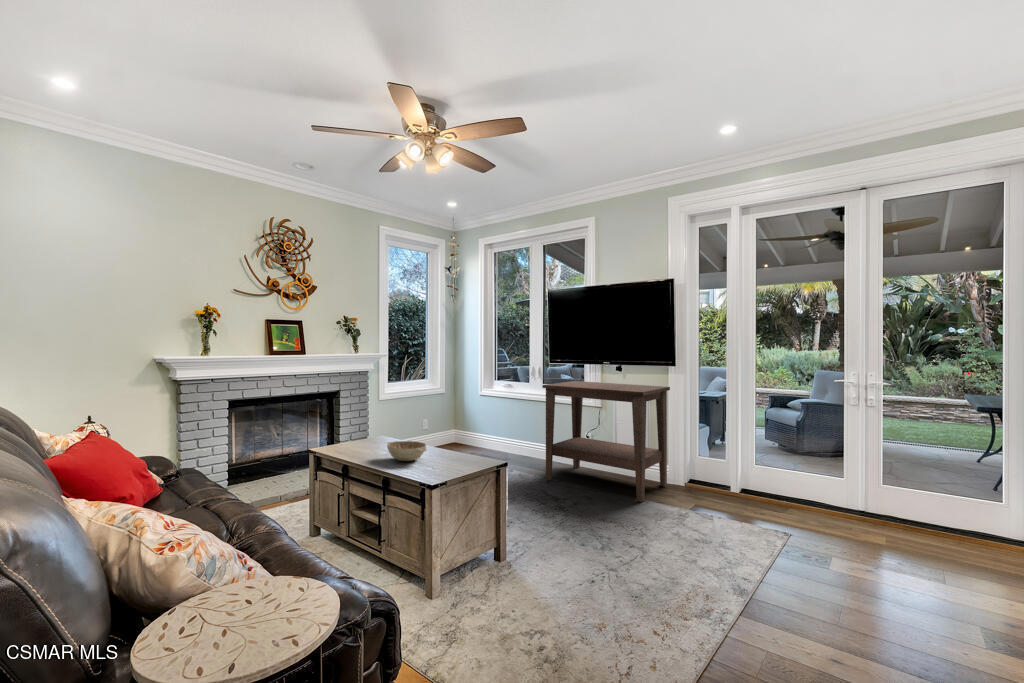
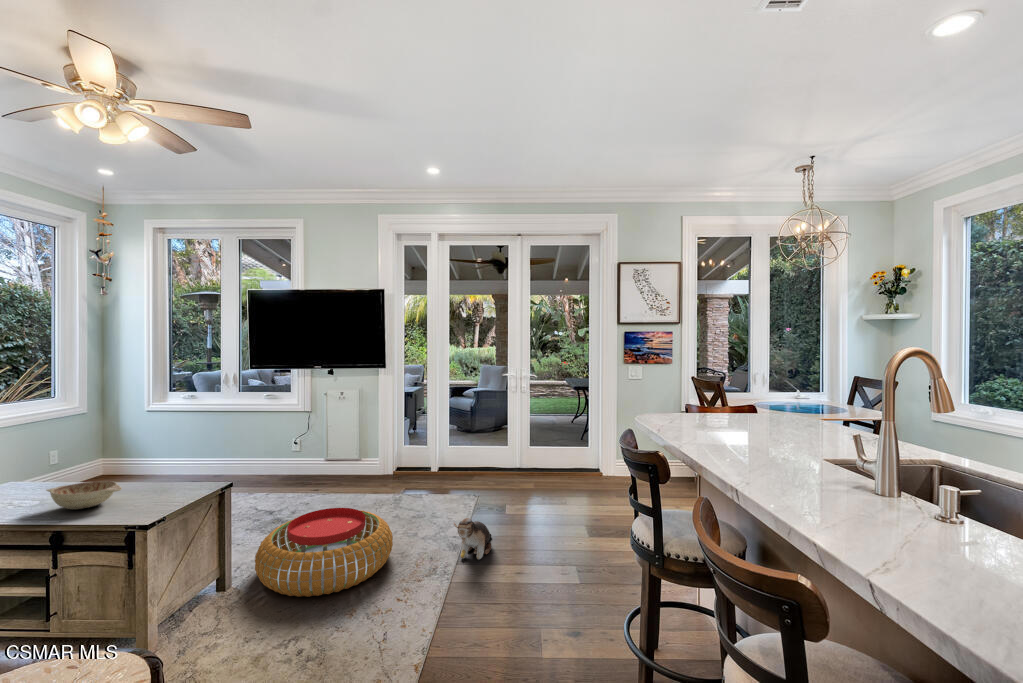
side table: present [542,381,670,502] -> none [247,387,381,496]
pouf: none [524,506,661,599] -> present [255,508,393,597]
plush toy: none [735,561,802,623] -> present [454,518,492,559]

